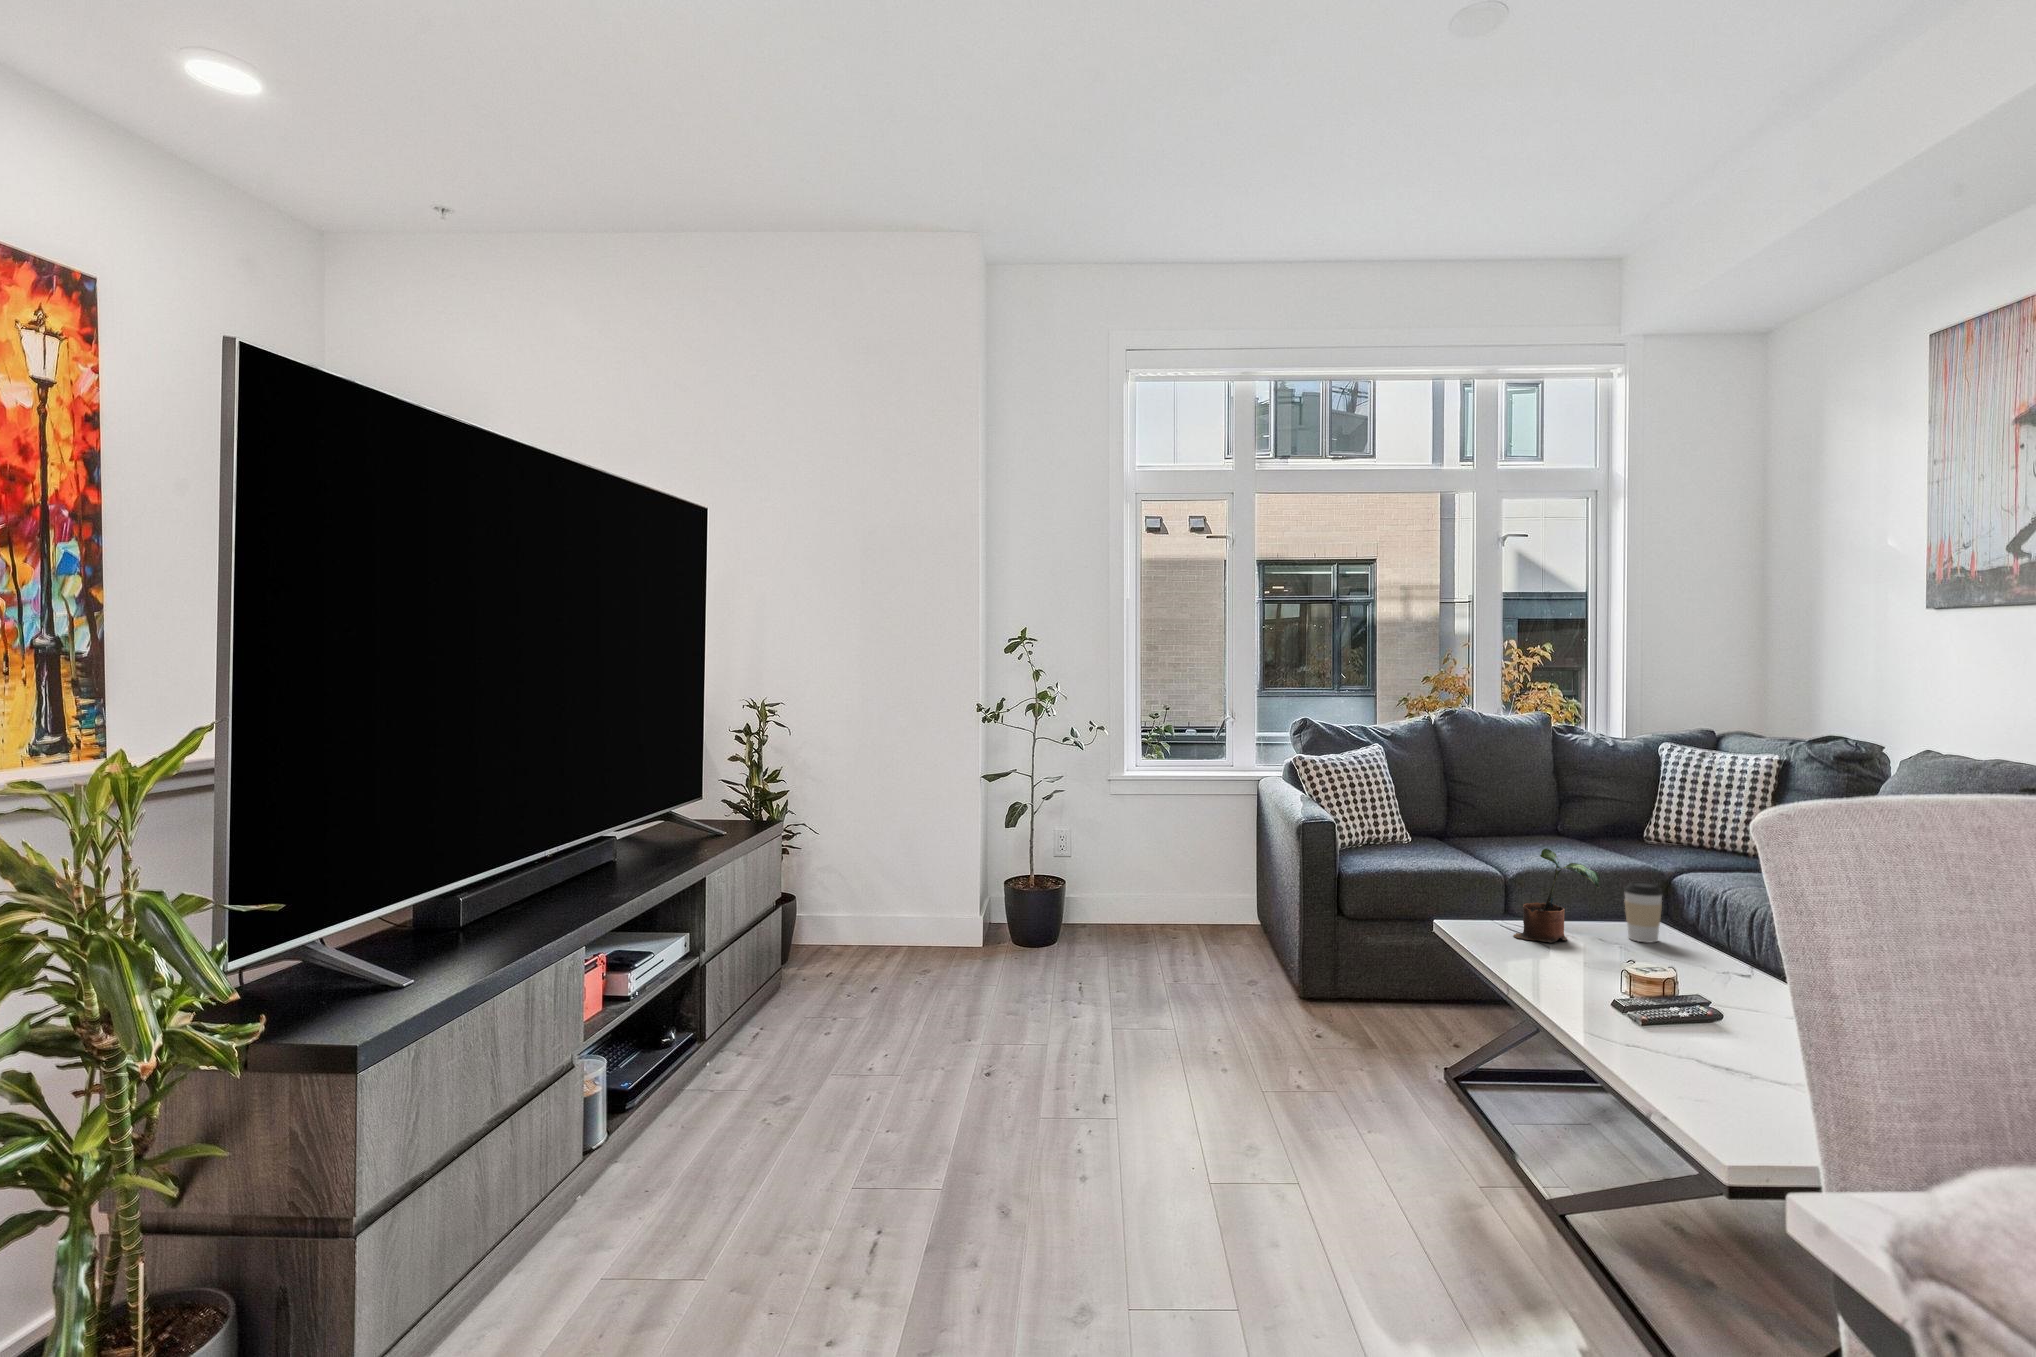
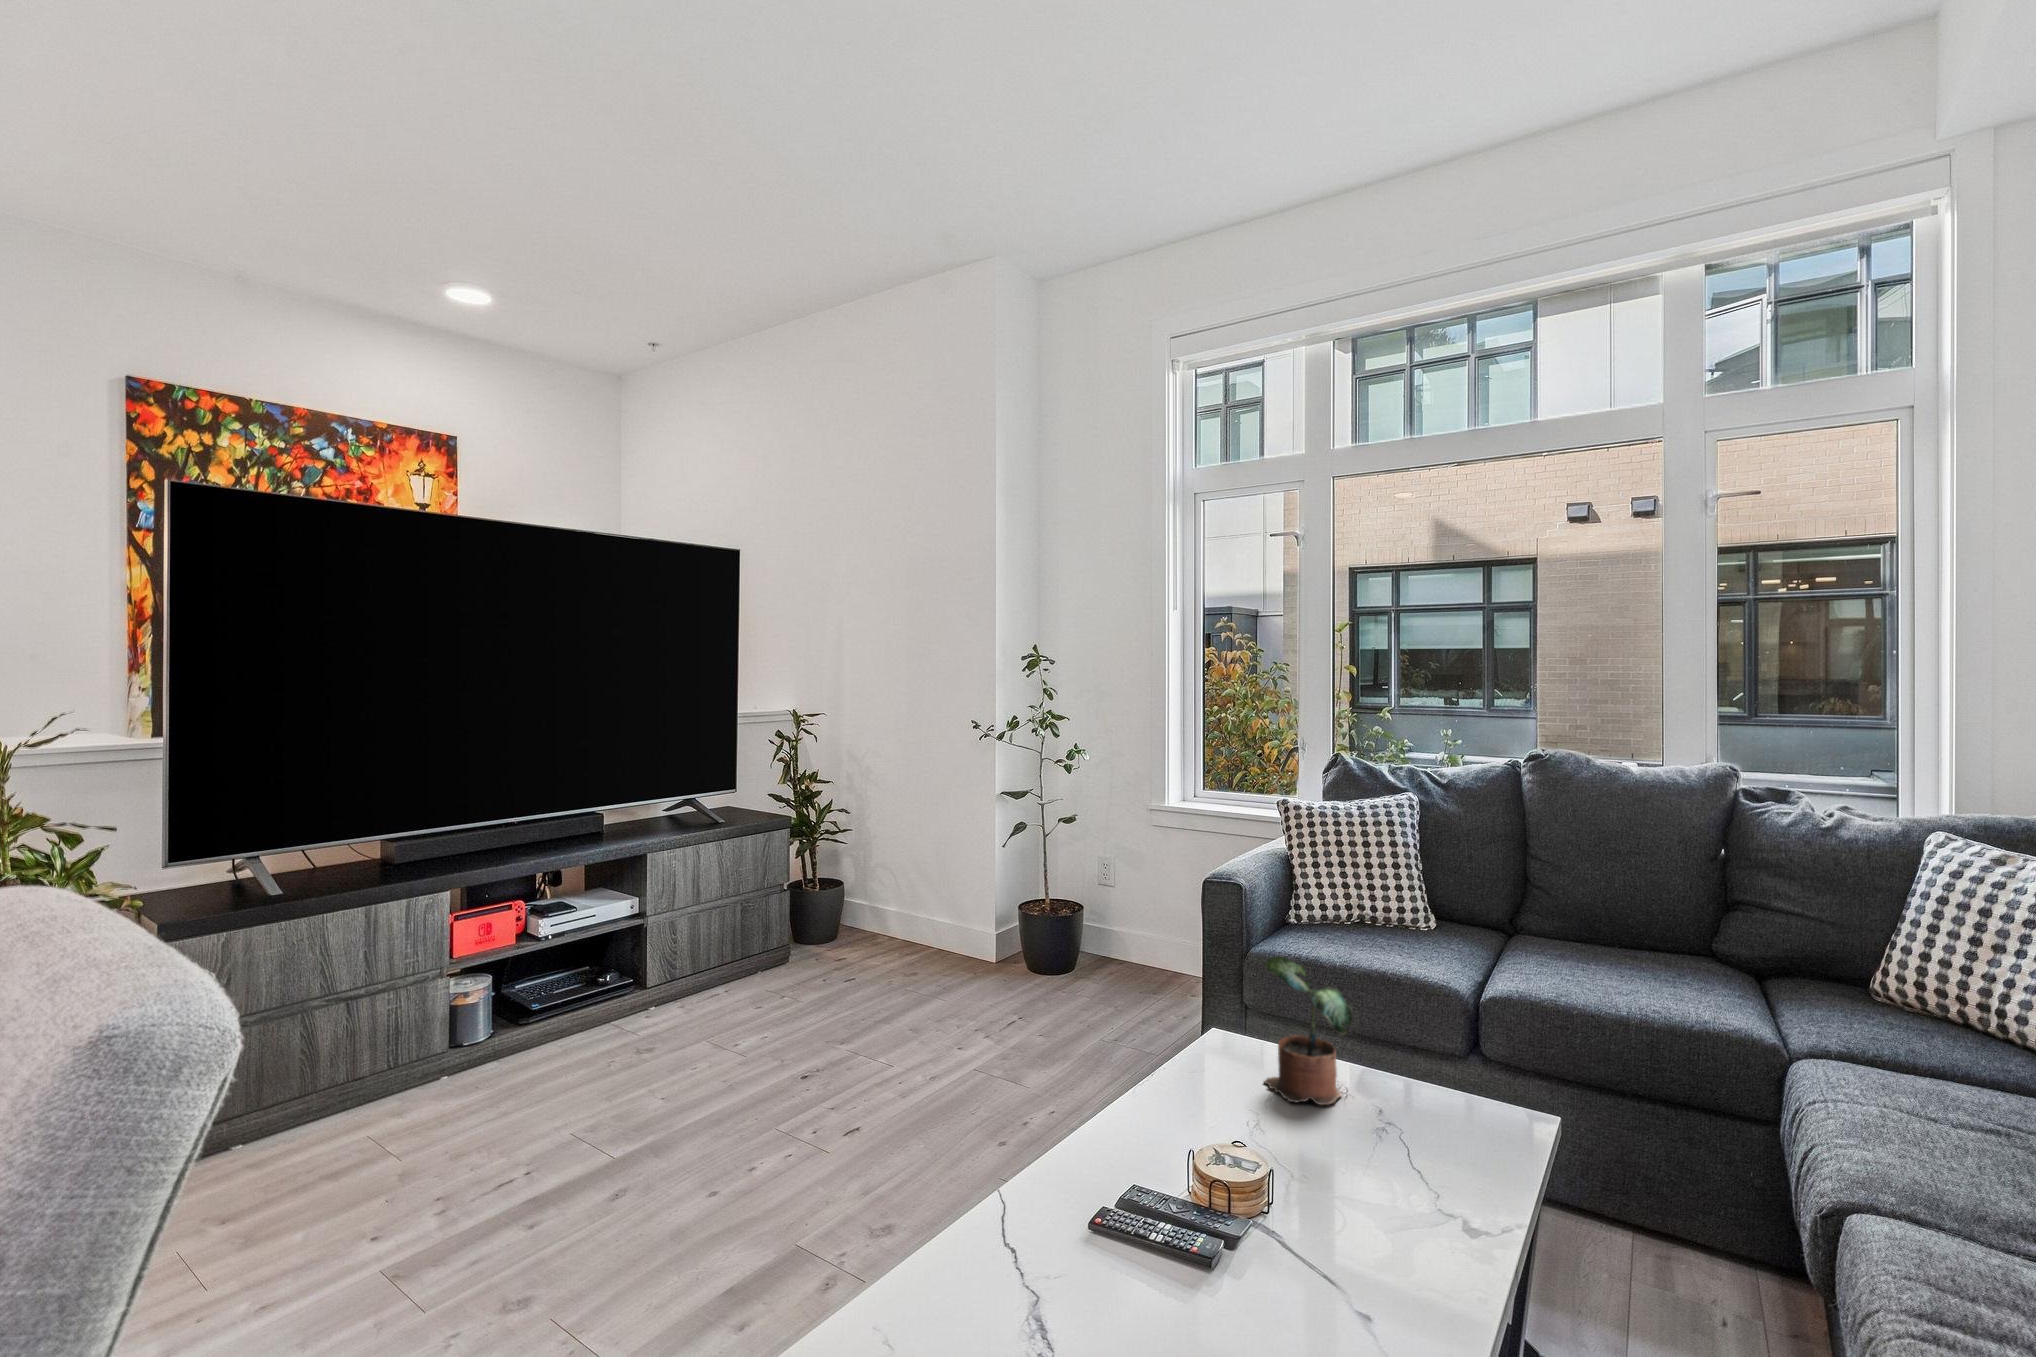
coffee cup: present [1624,881,1662,942] -> none [1428,1039,1492,1151]

